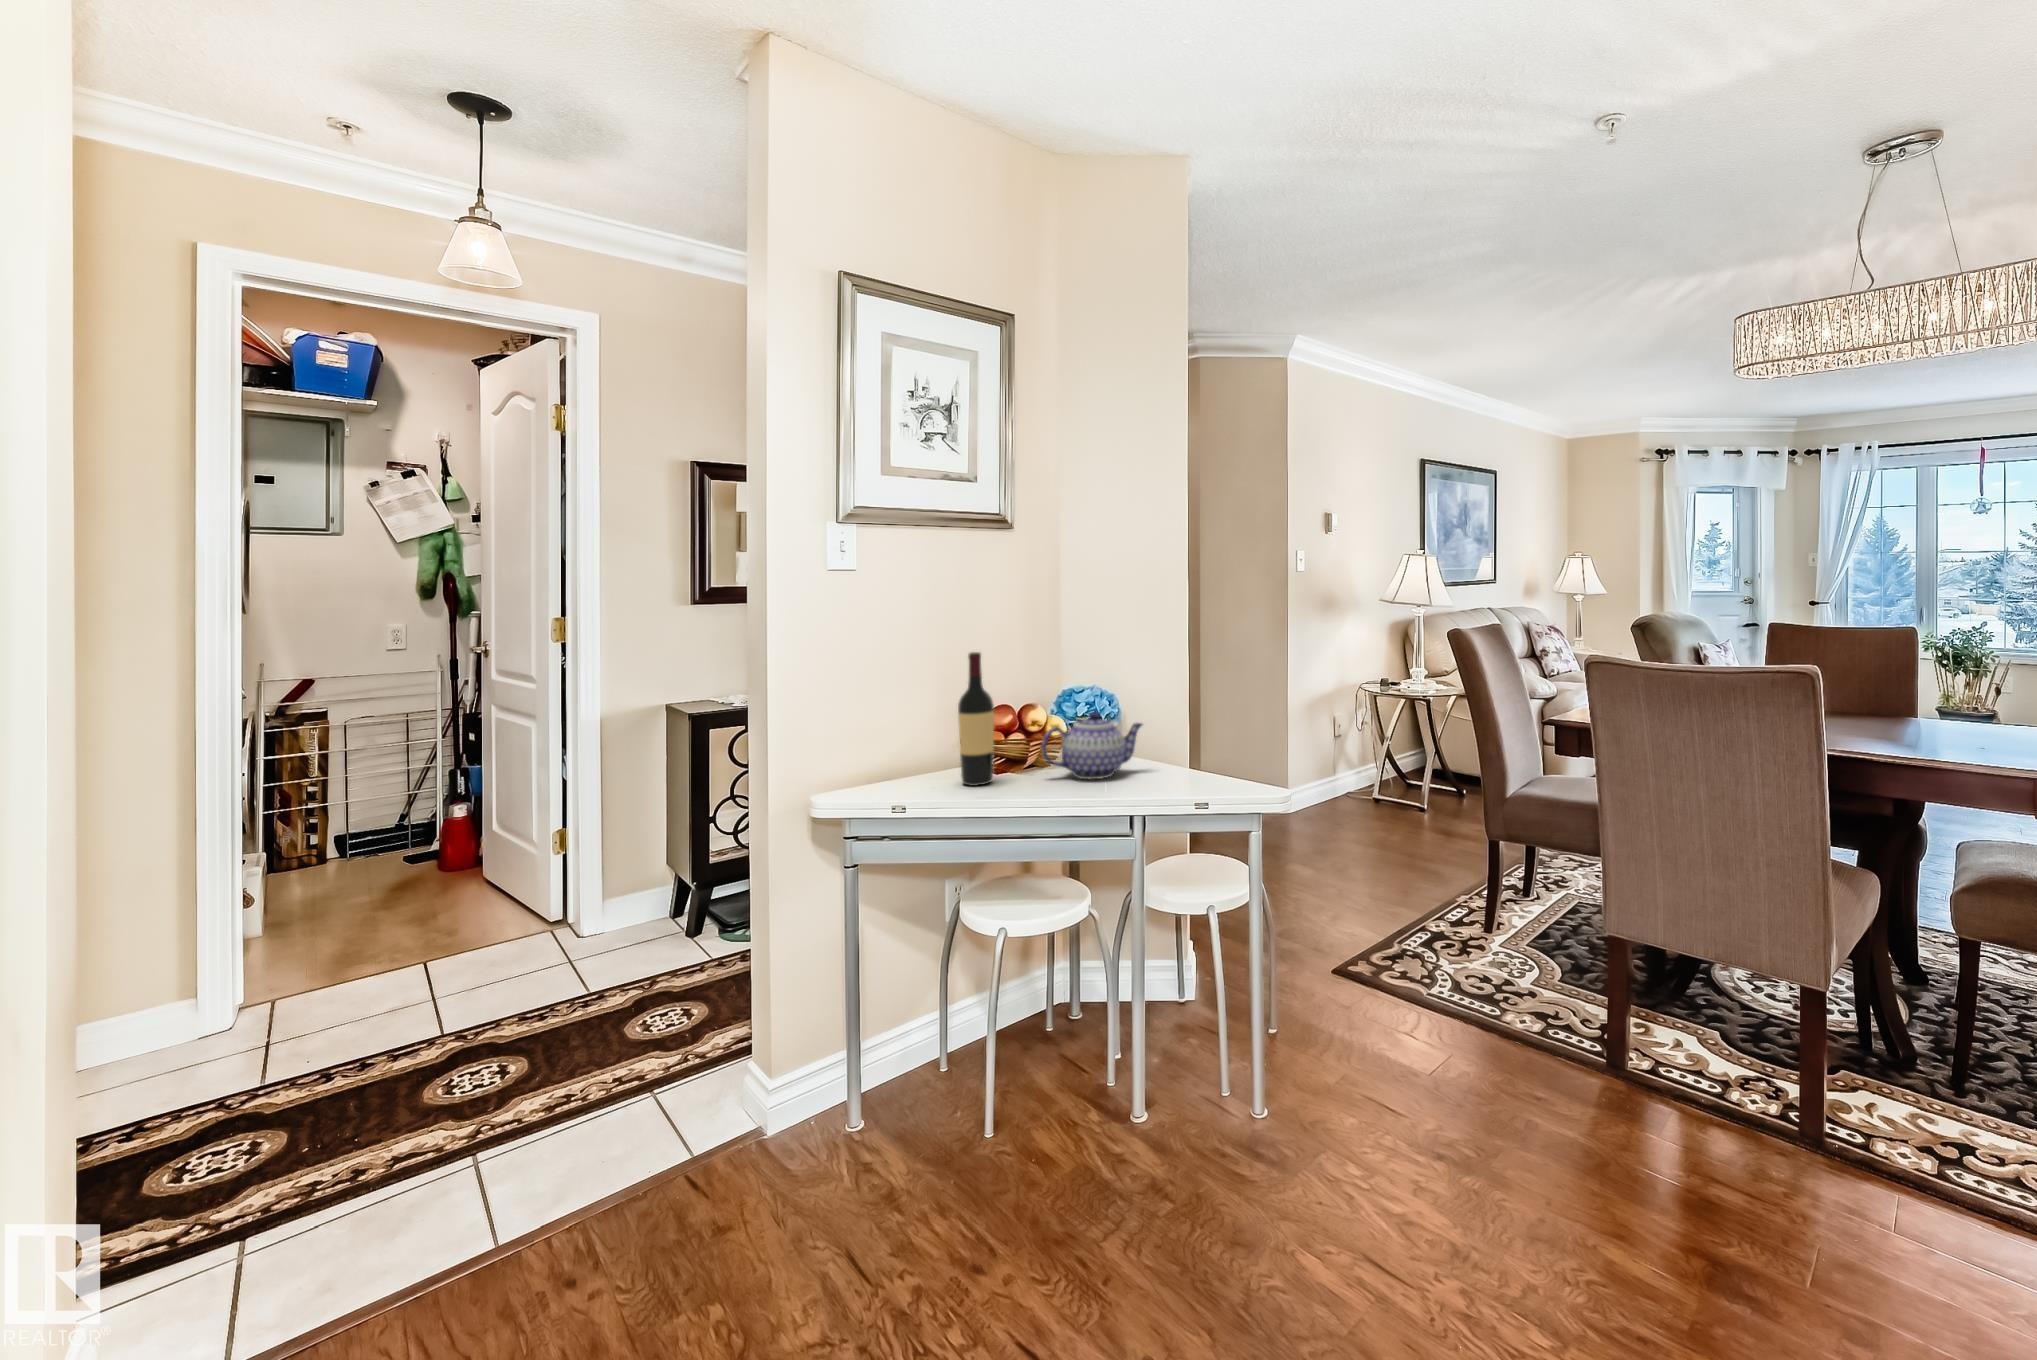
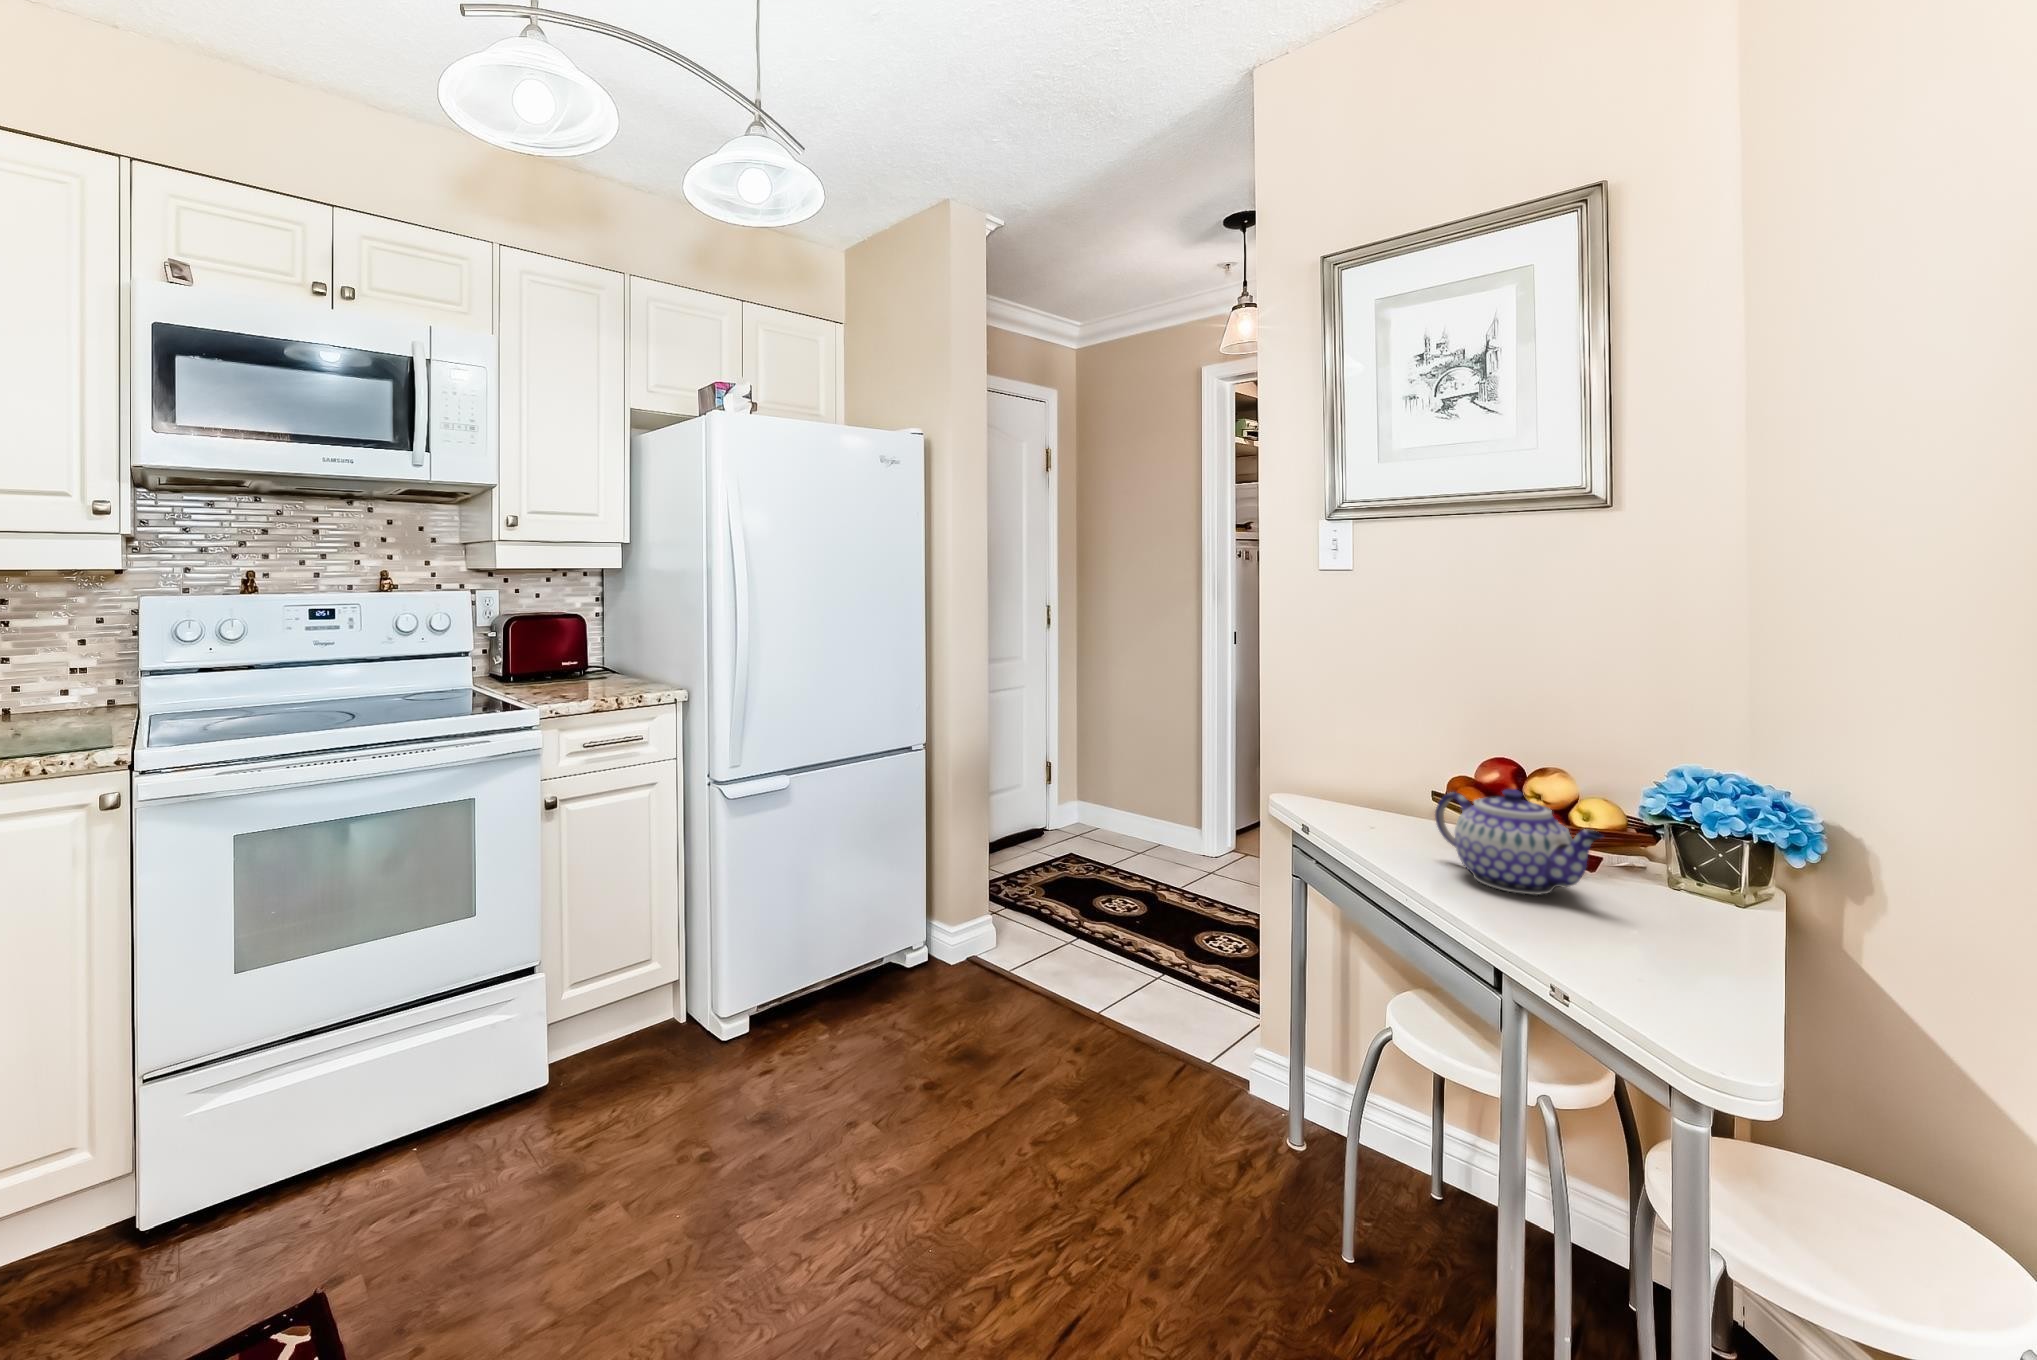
wine bottle: present [958,652,994,786] -> none [1350,671,1399,836]

